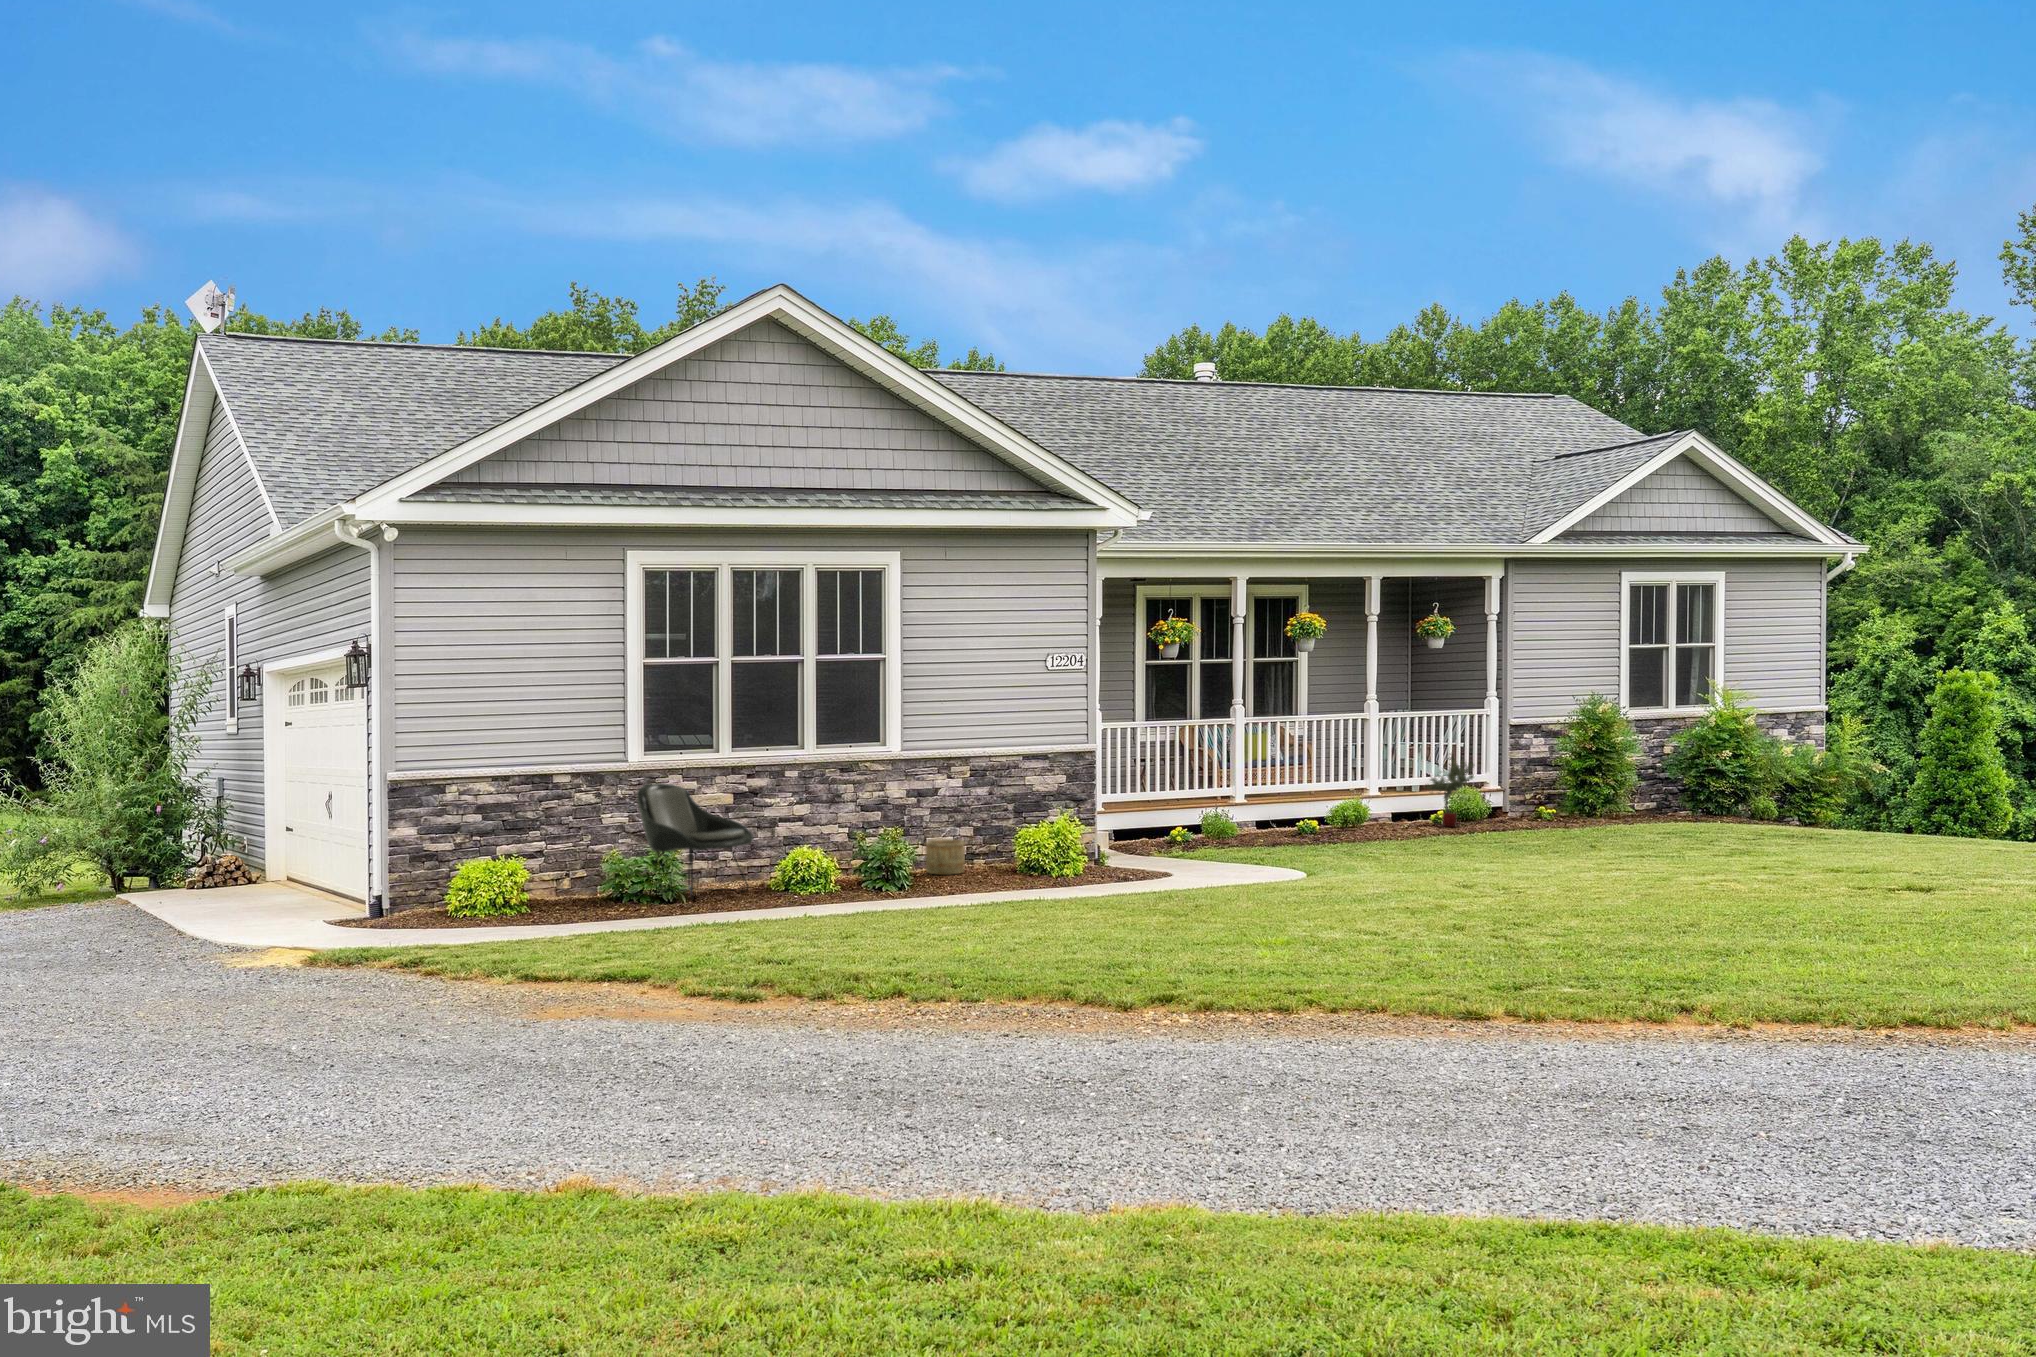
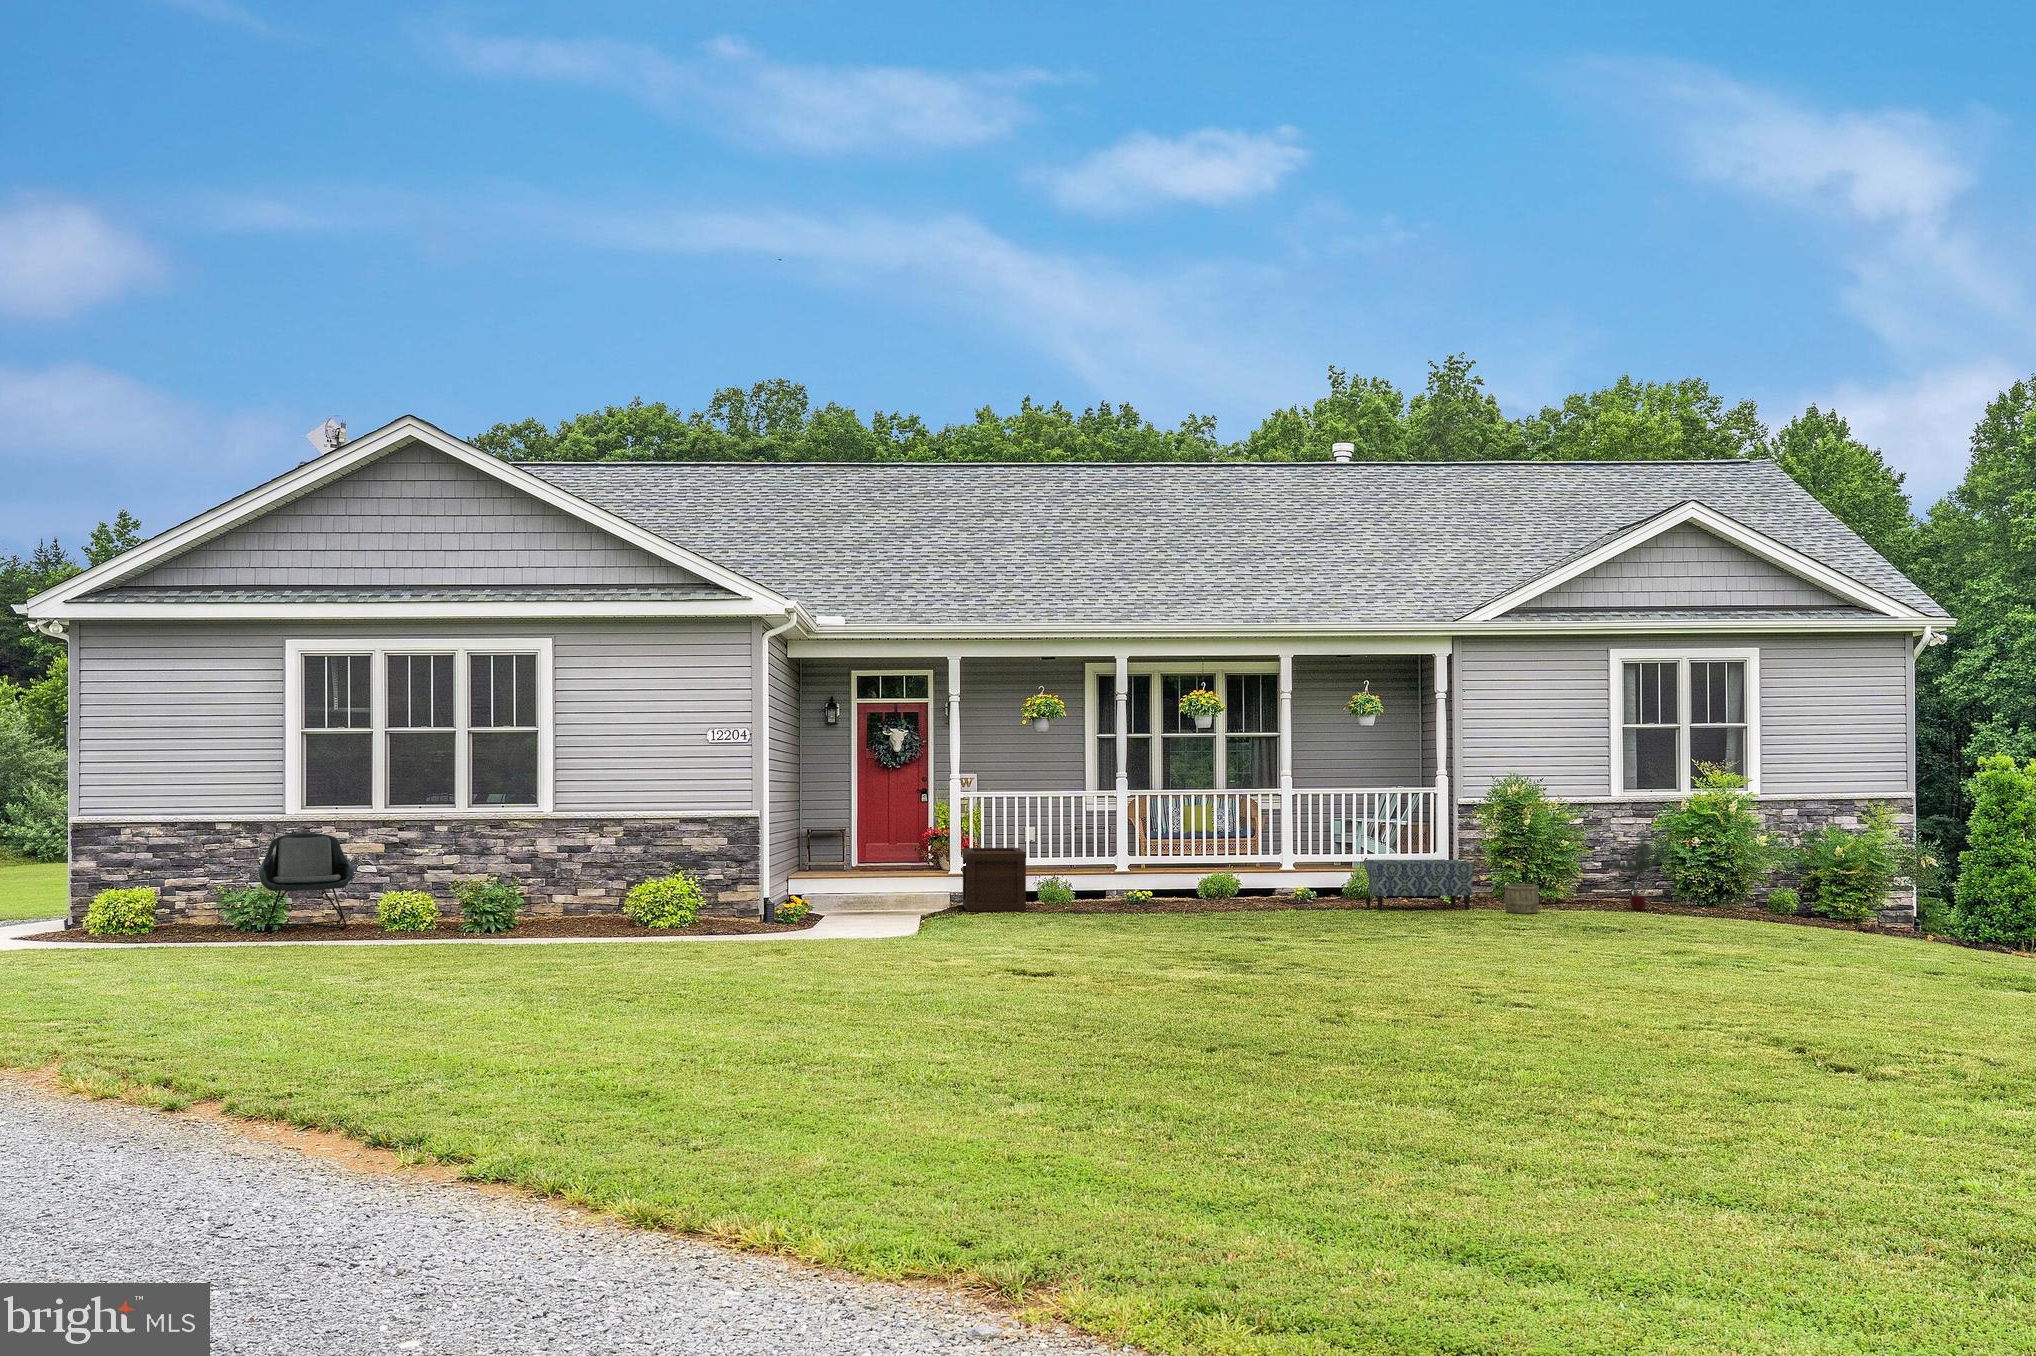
potted tree: present [1426,754,1474,827] -> present [1608,832,1669,910]
bench: none [1487,776,1579,824] -> present [1363,859,1472,910]
wooden crate: none [1175,778,1260,844] -> present [963,848,1026,912]
wooden bucket: present [925,839,965,875] -> present [1504,883,1539,914]

